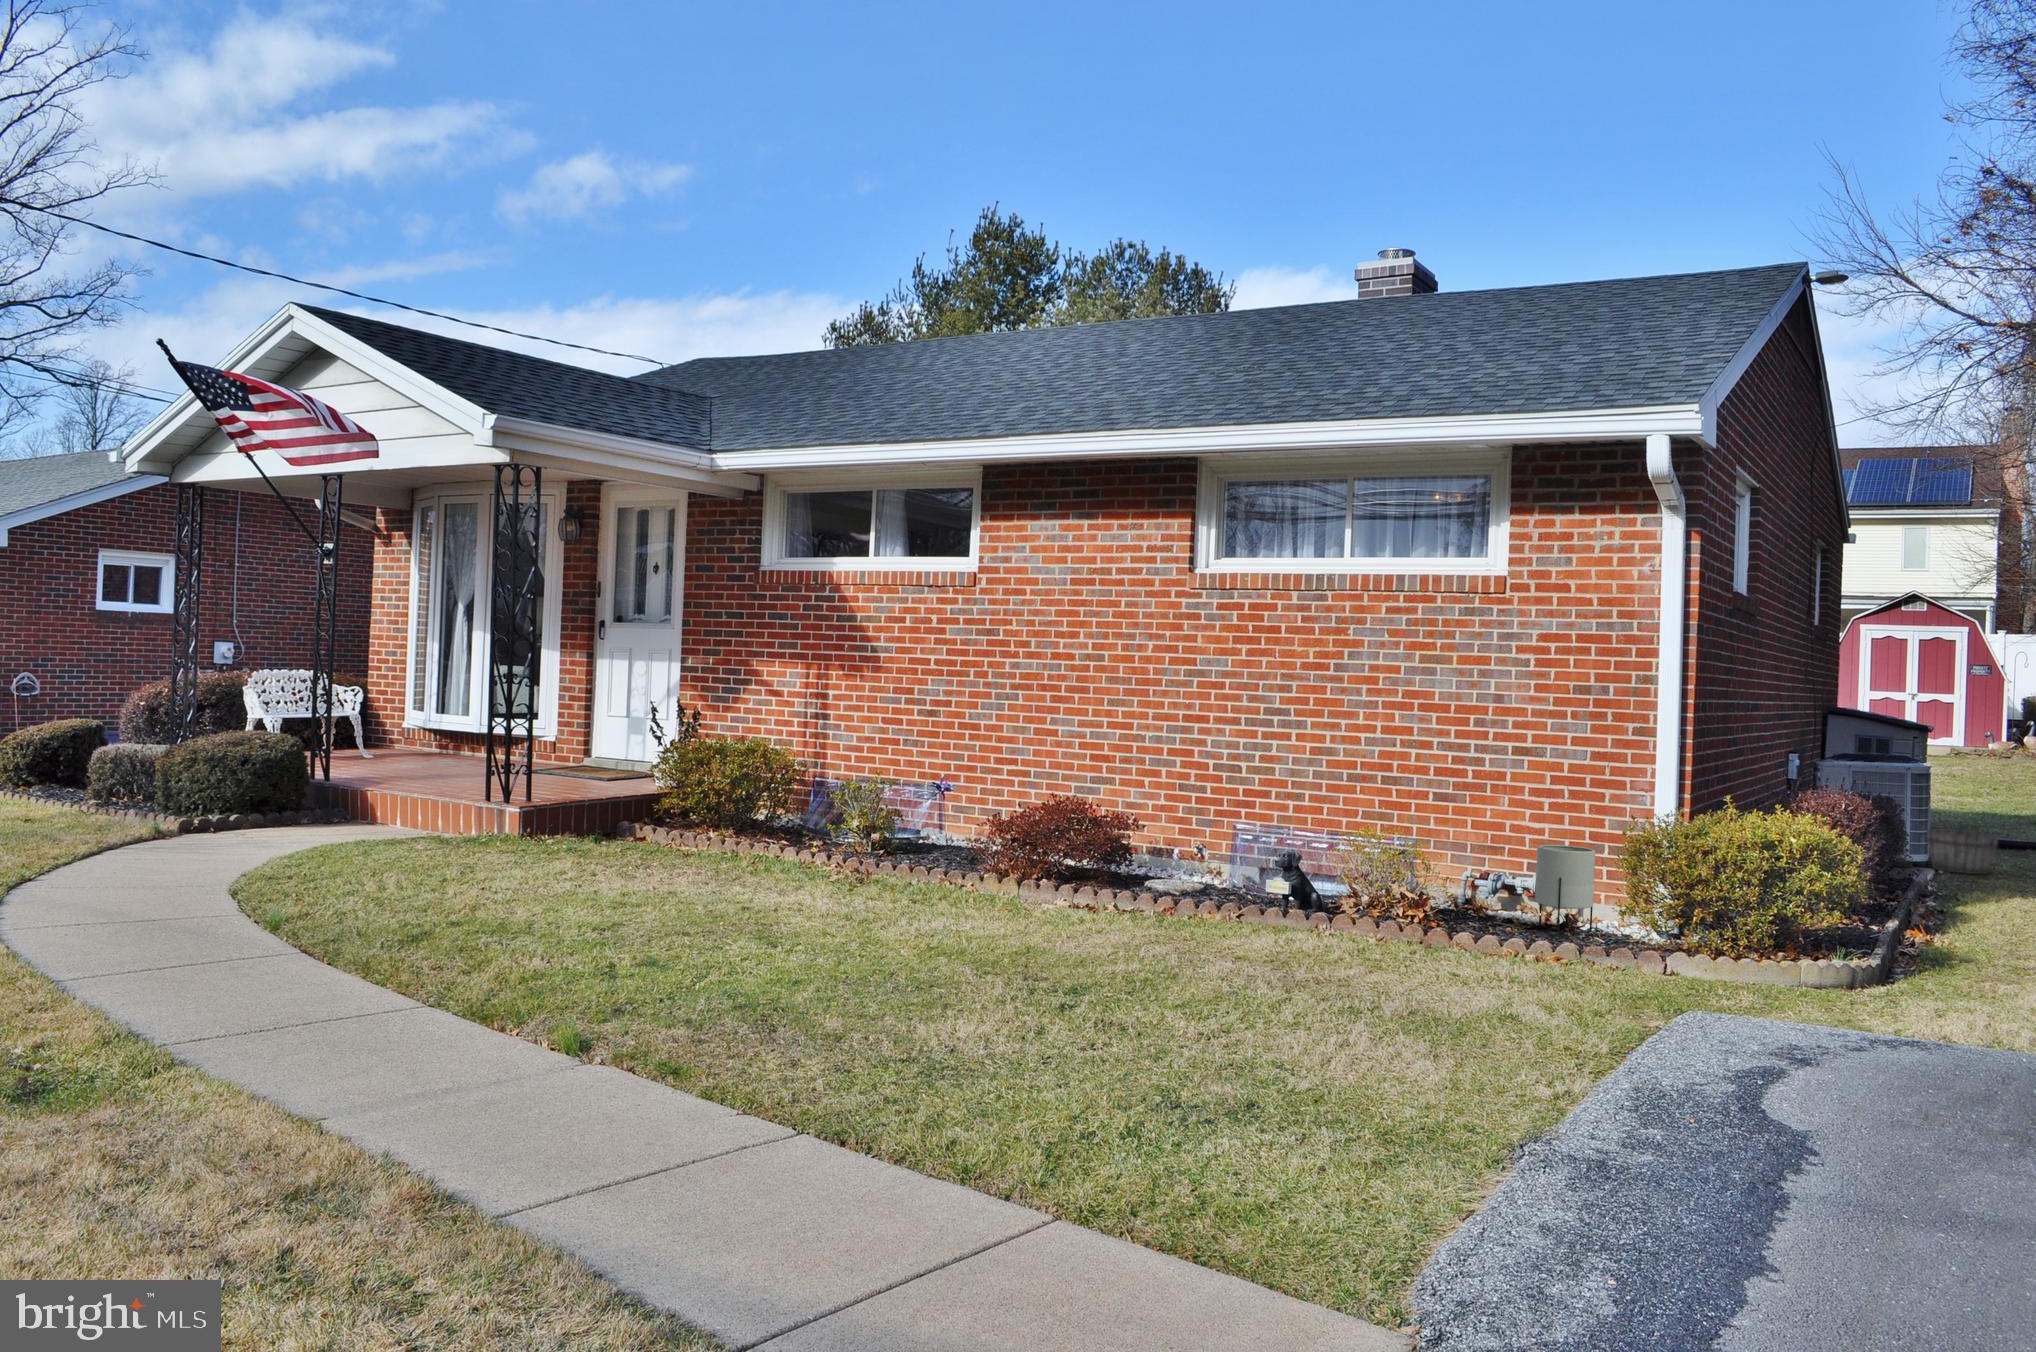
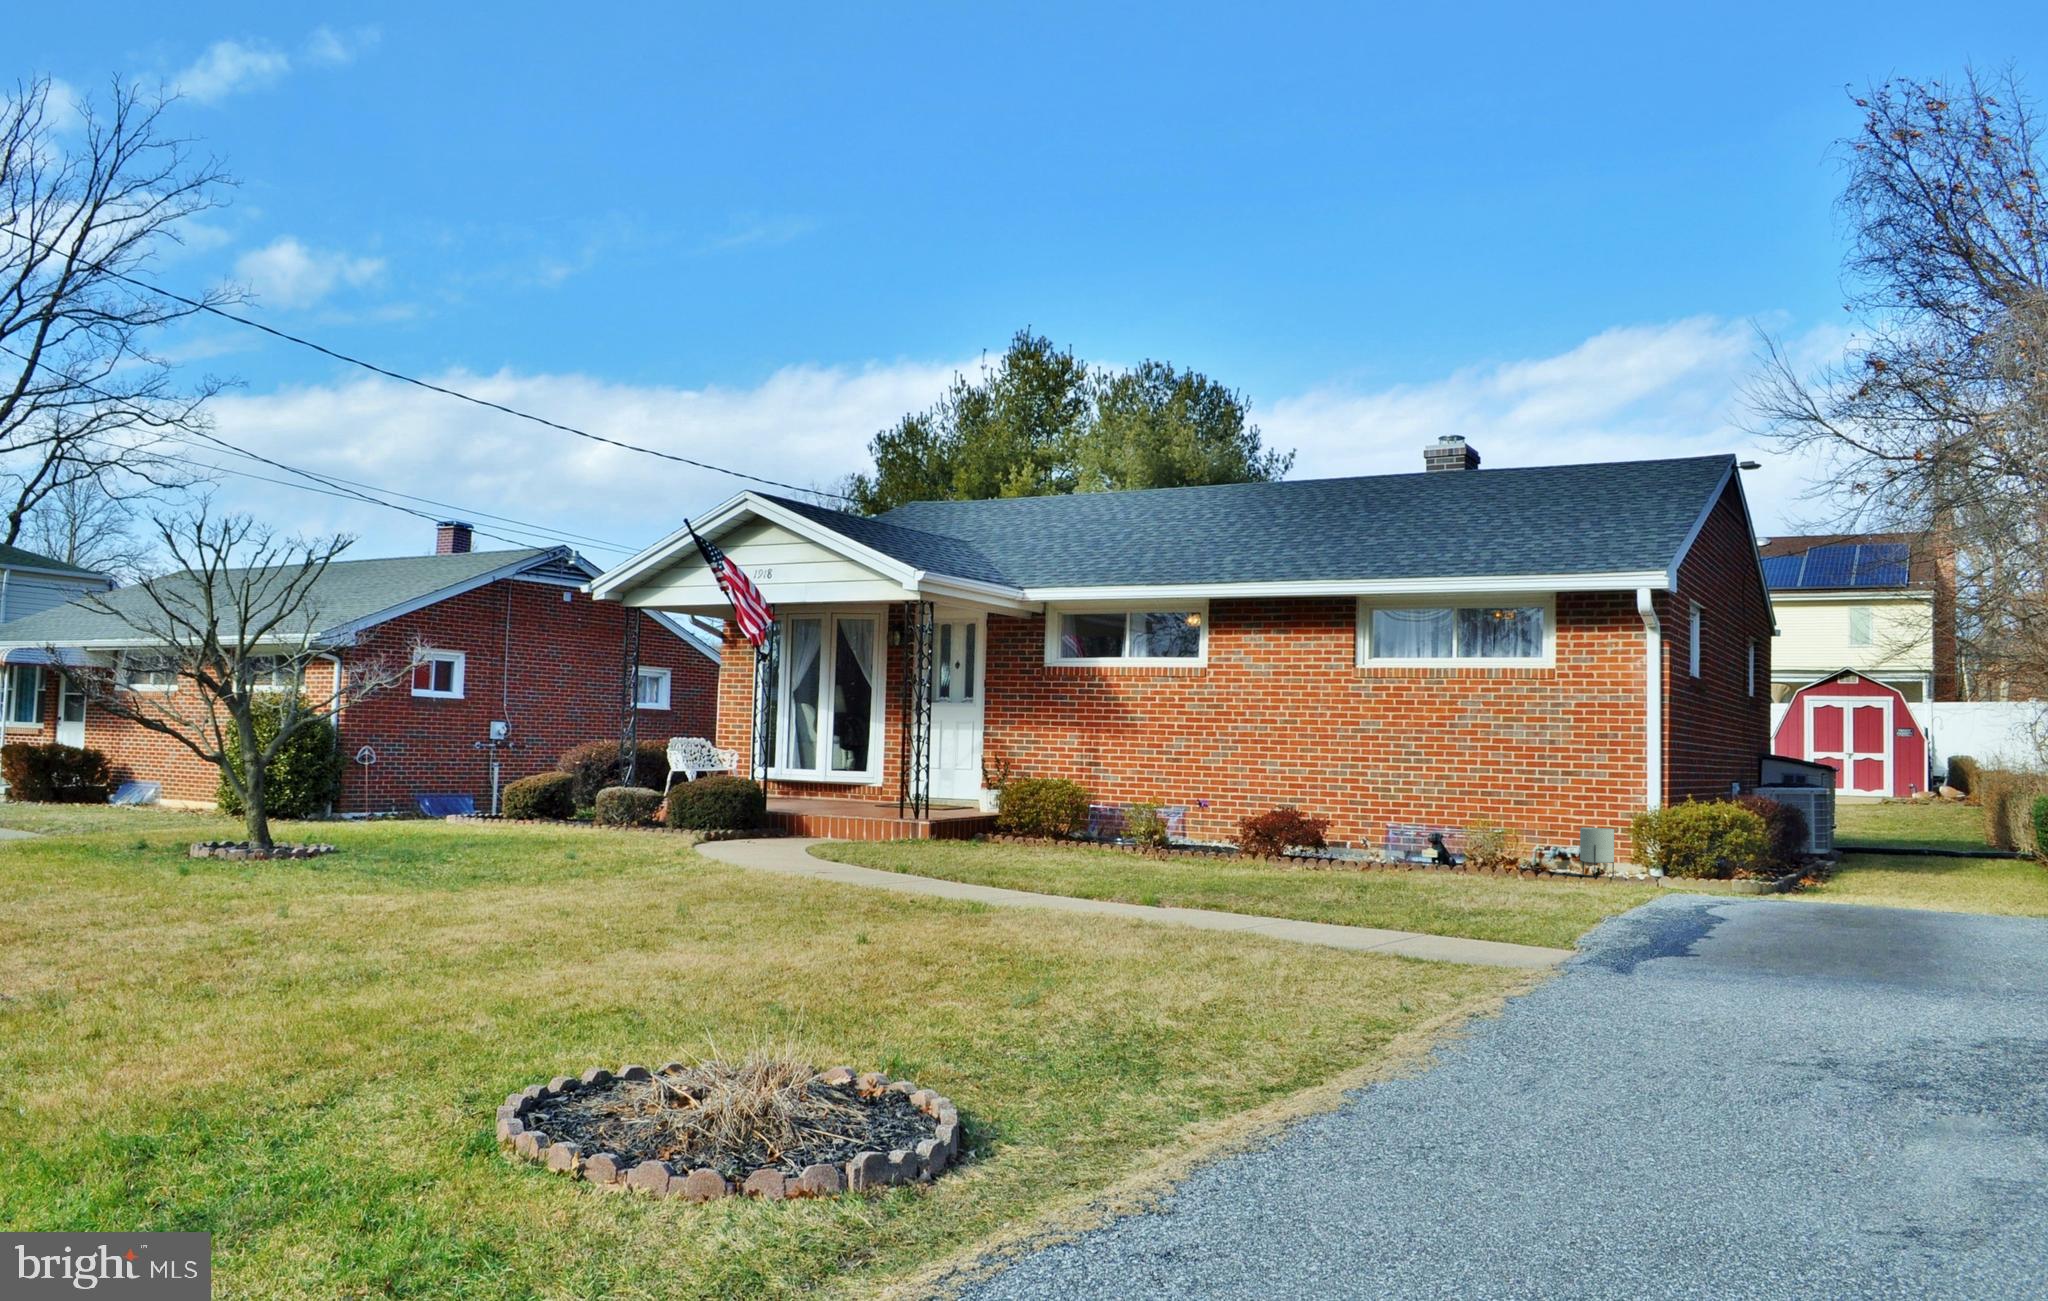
wooden bucket: present [1927,823,1998,874] -> none [1823,824,1868,860]

